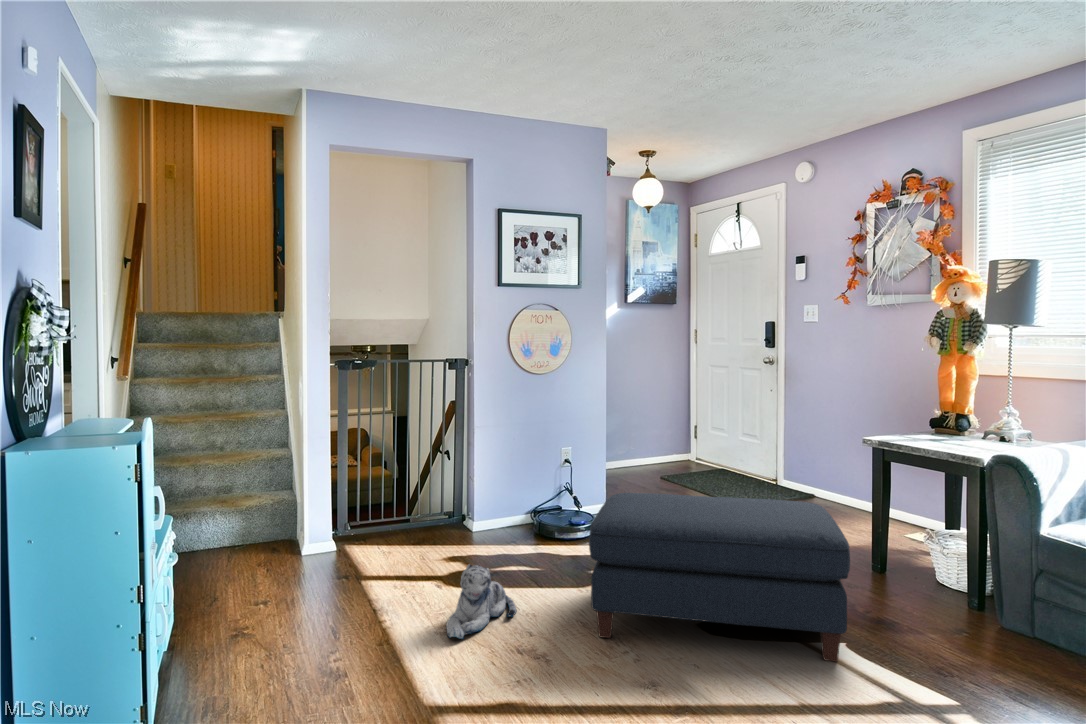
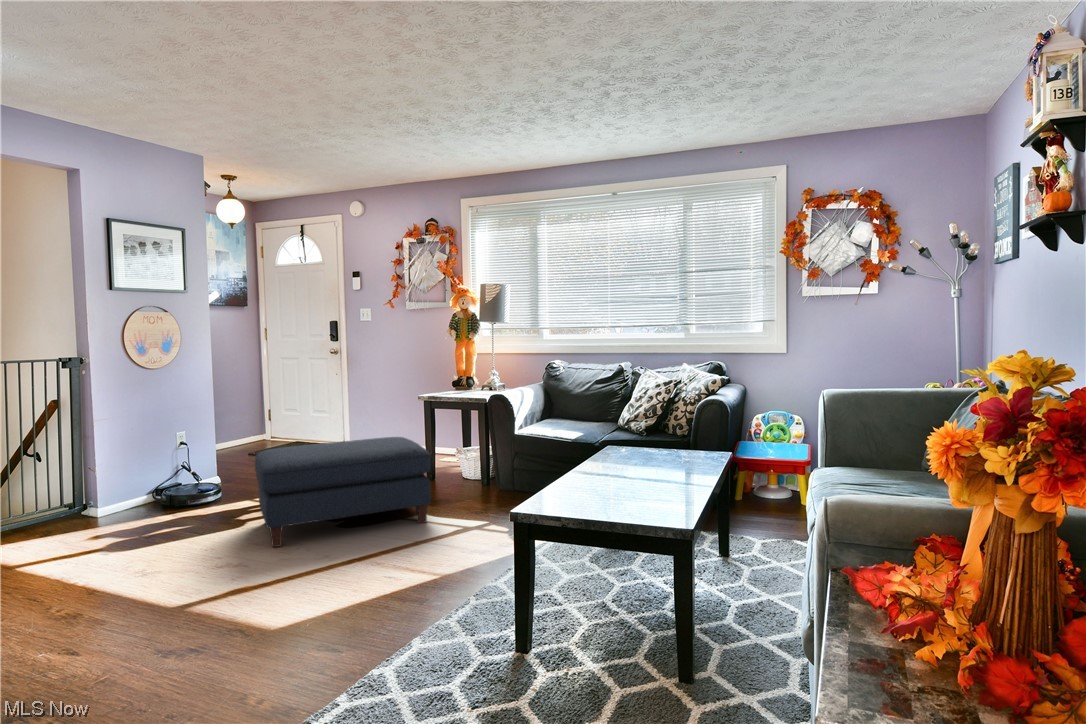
plush toy: present [446,565,517,639] -> none [139,519,195,577]

